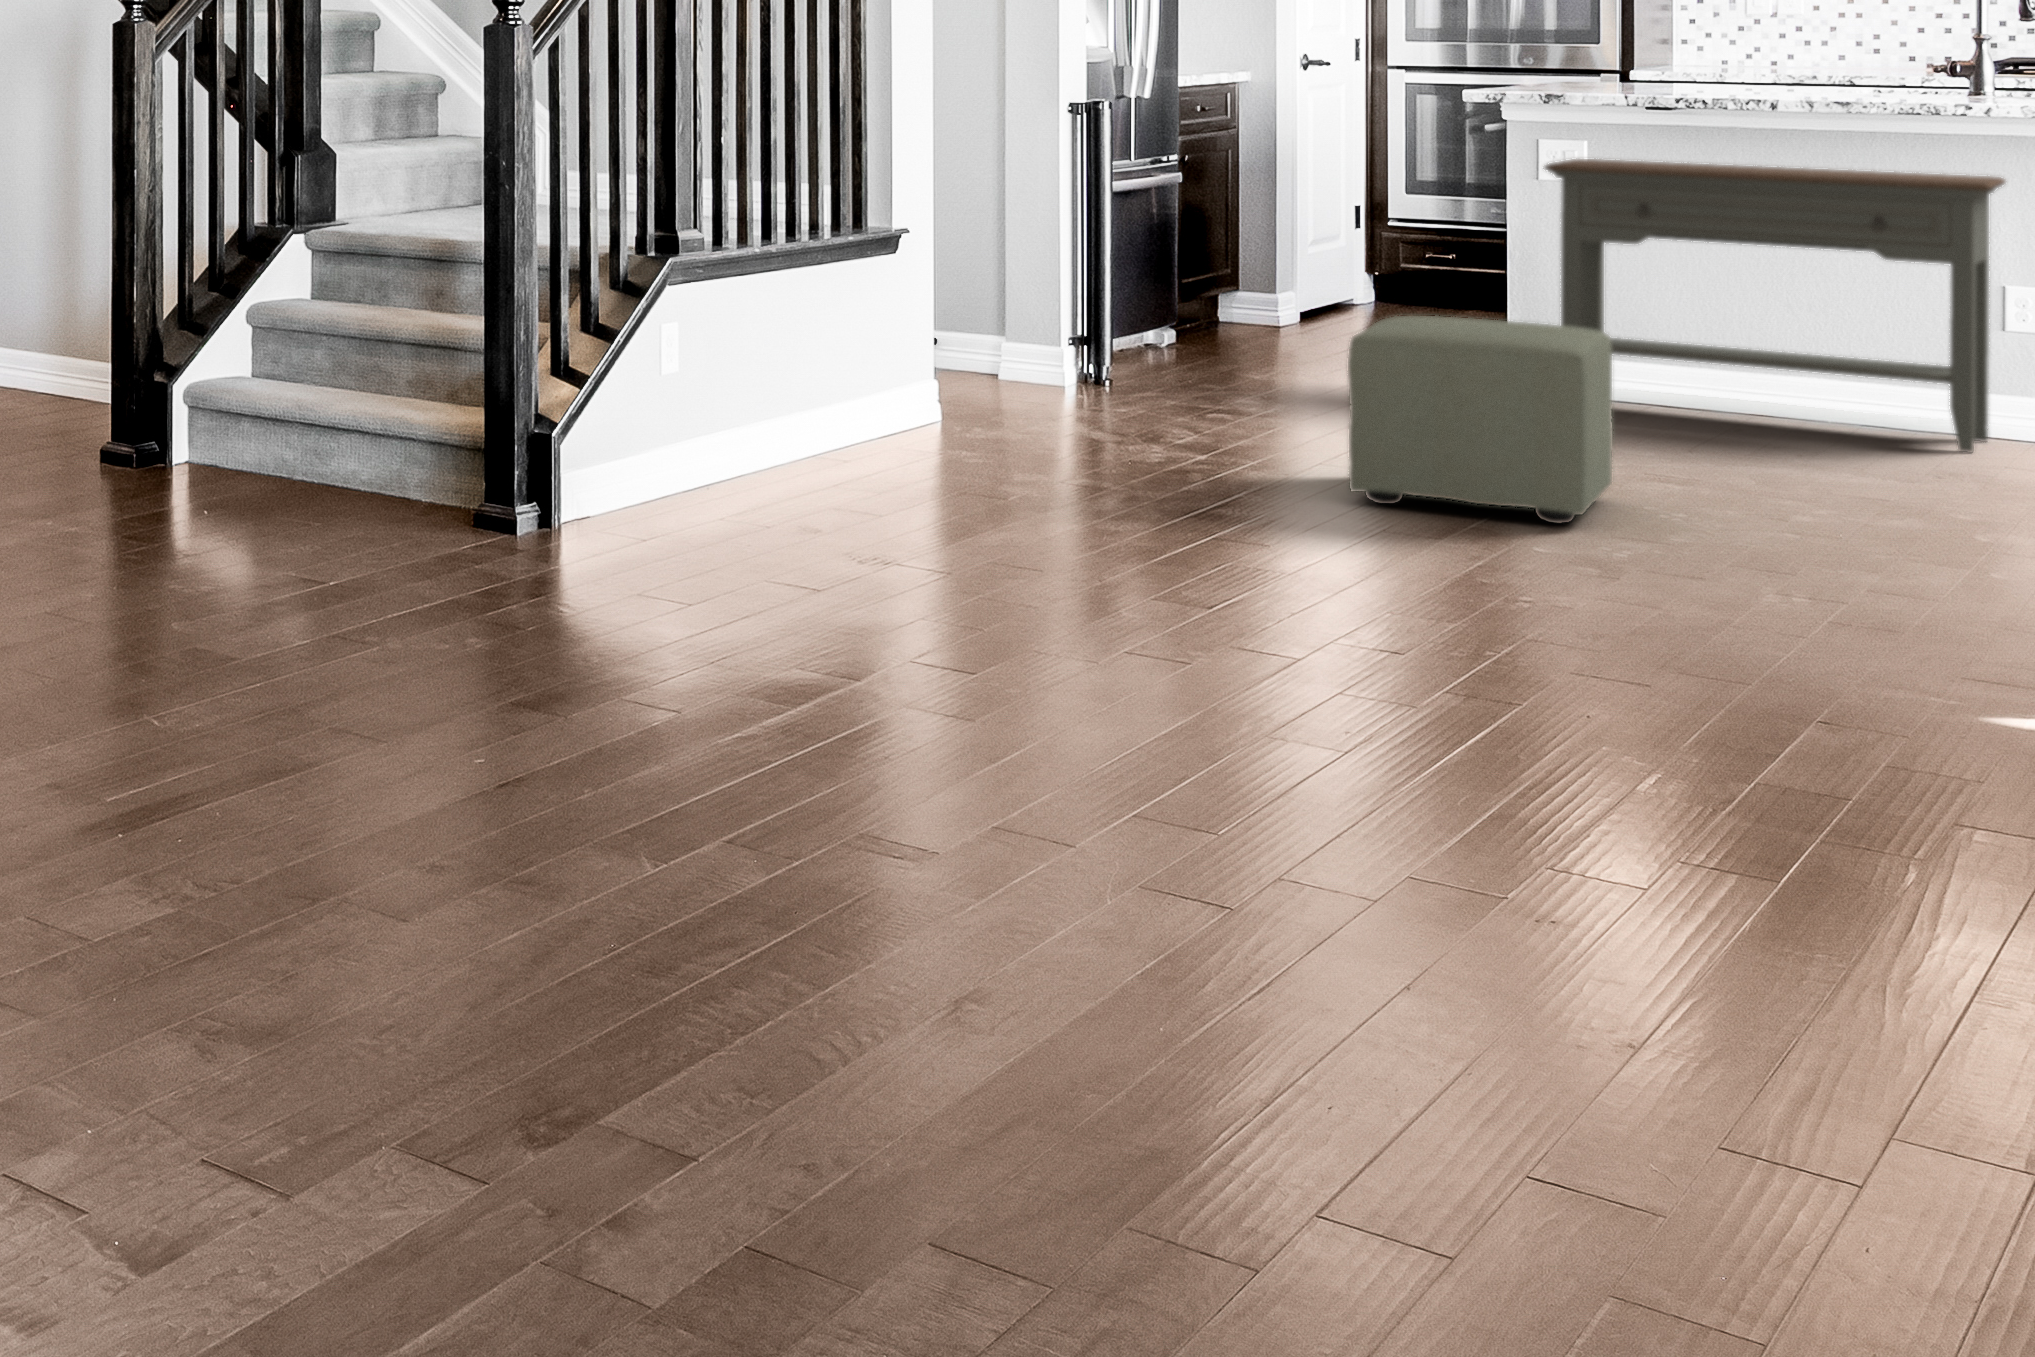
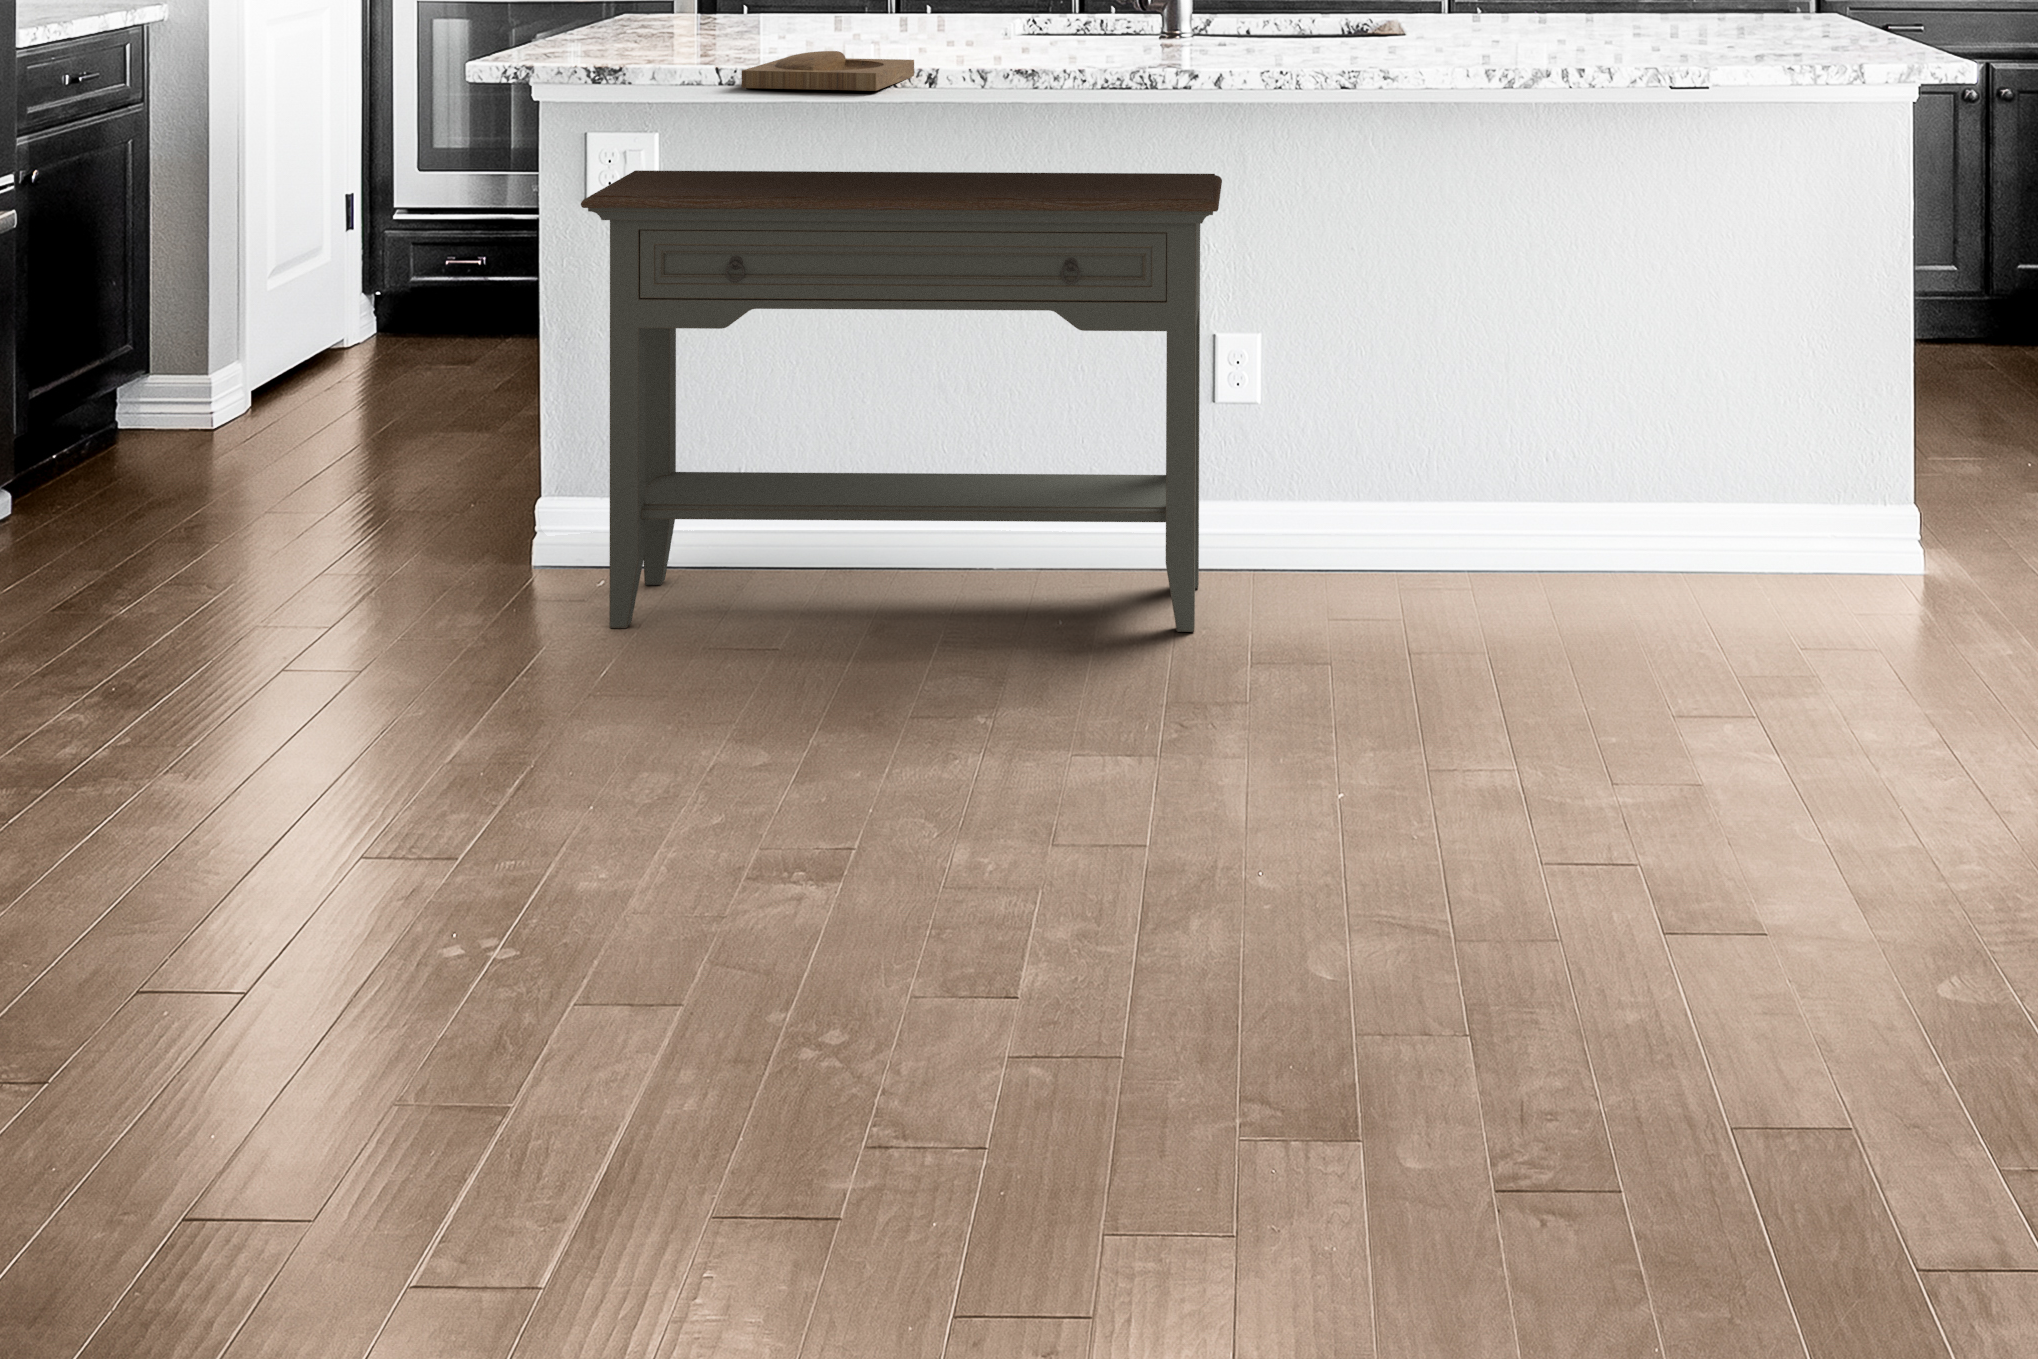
tray: none [1648,91,1772,112] -> present [742,51,914,91]
ottoman: present [1348,316,1613,523] -> none [71,680,689,1289]

